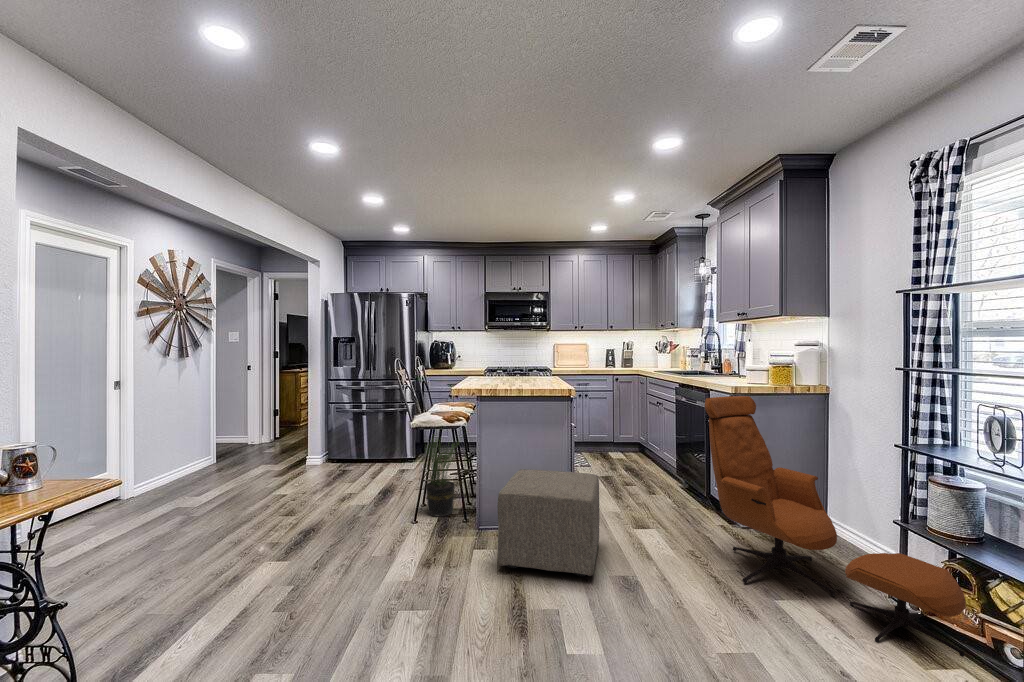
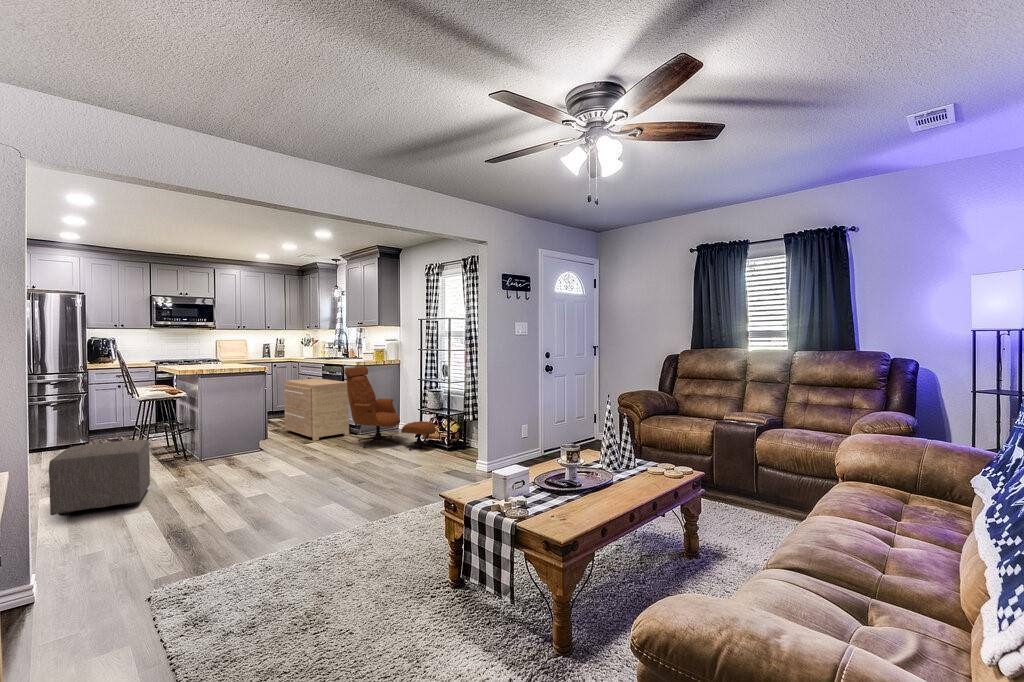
side table: none [614,405,717,522] -> present [284,378,349,441]
potted plant: present [421,434,463,517] -> none [144,402,186,463]
ottoman: present [497,469,600,577] -> present [49,440,150,516]

